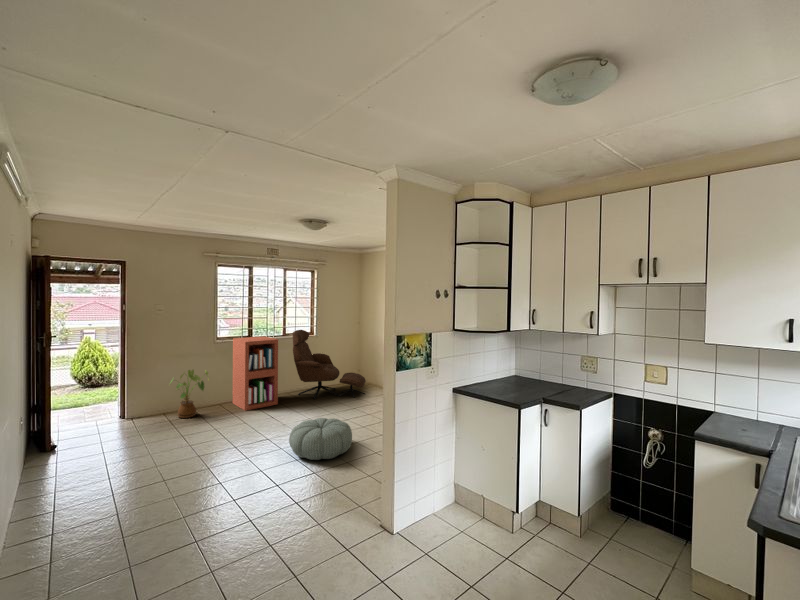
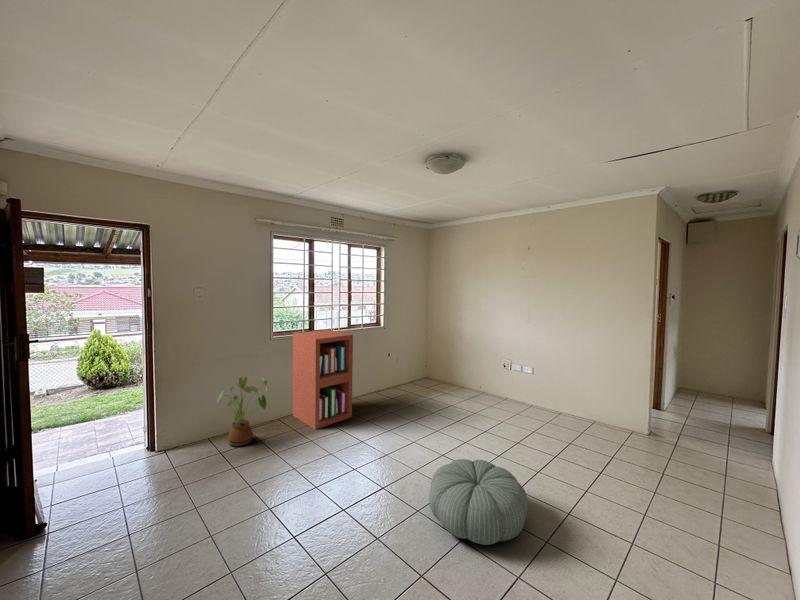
lounge chair: present [292,330,366,399] -> none [363,320,449,408]

